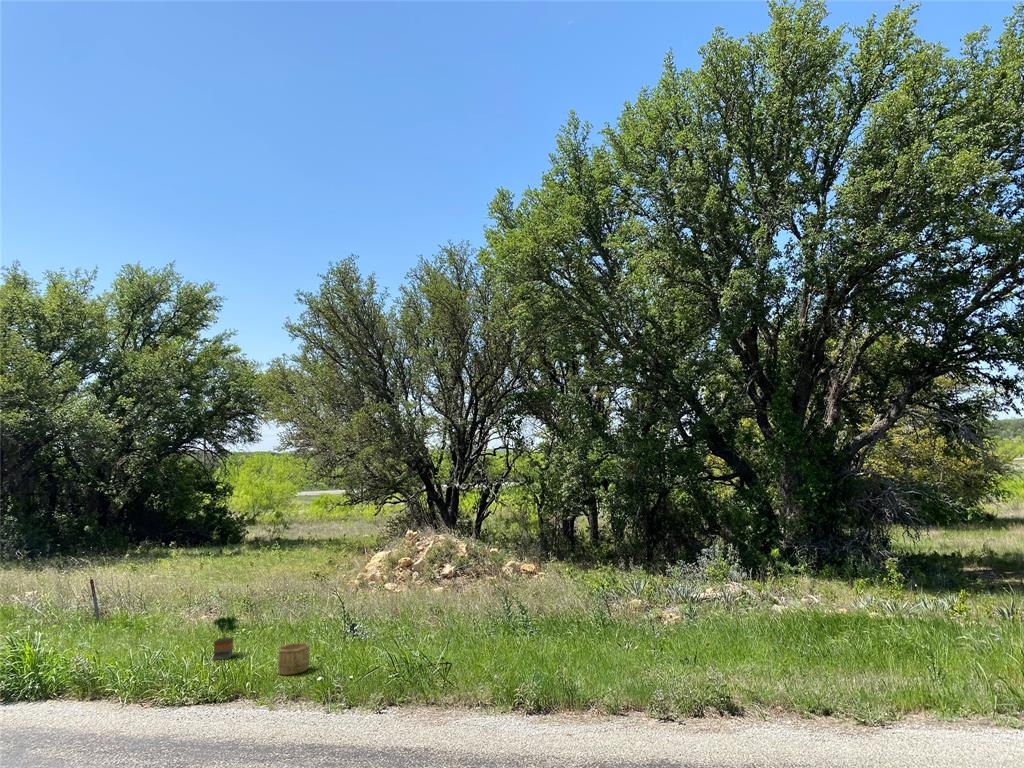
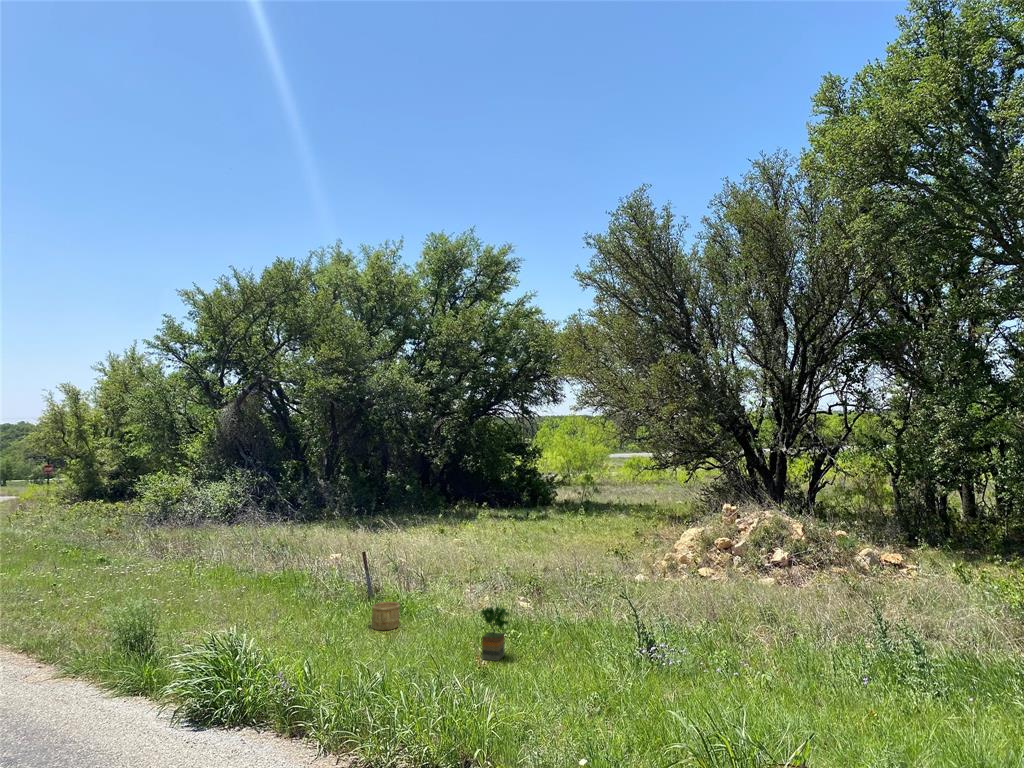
wooden bucket: present [278,642,310,675] -> present [372,602,400,630]

